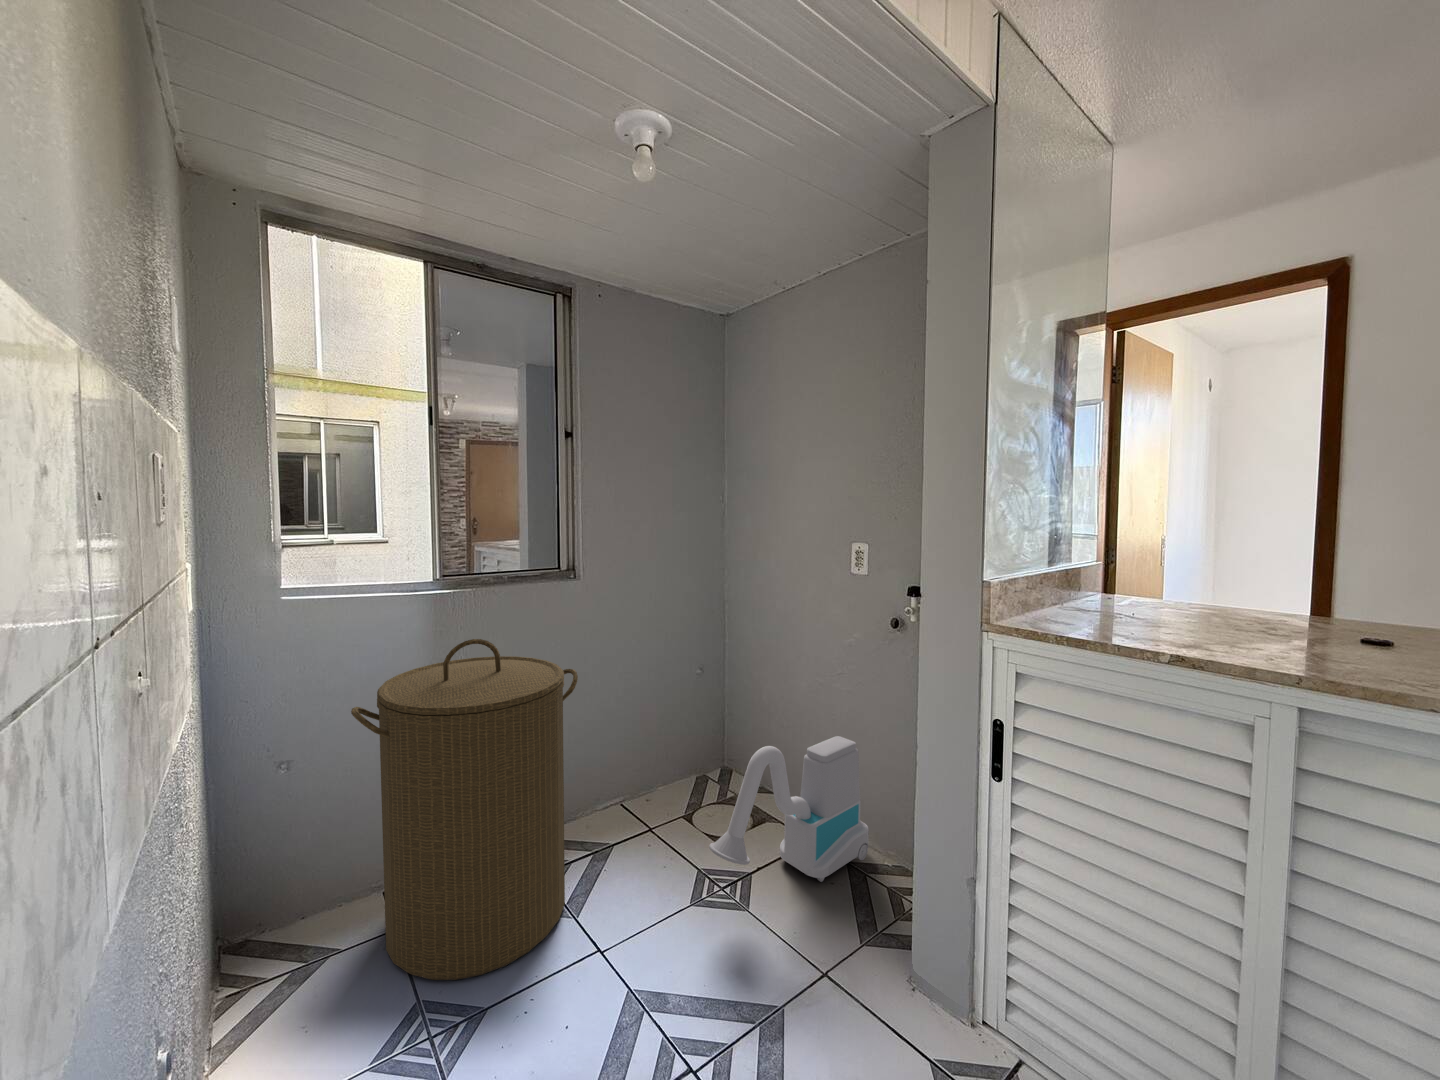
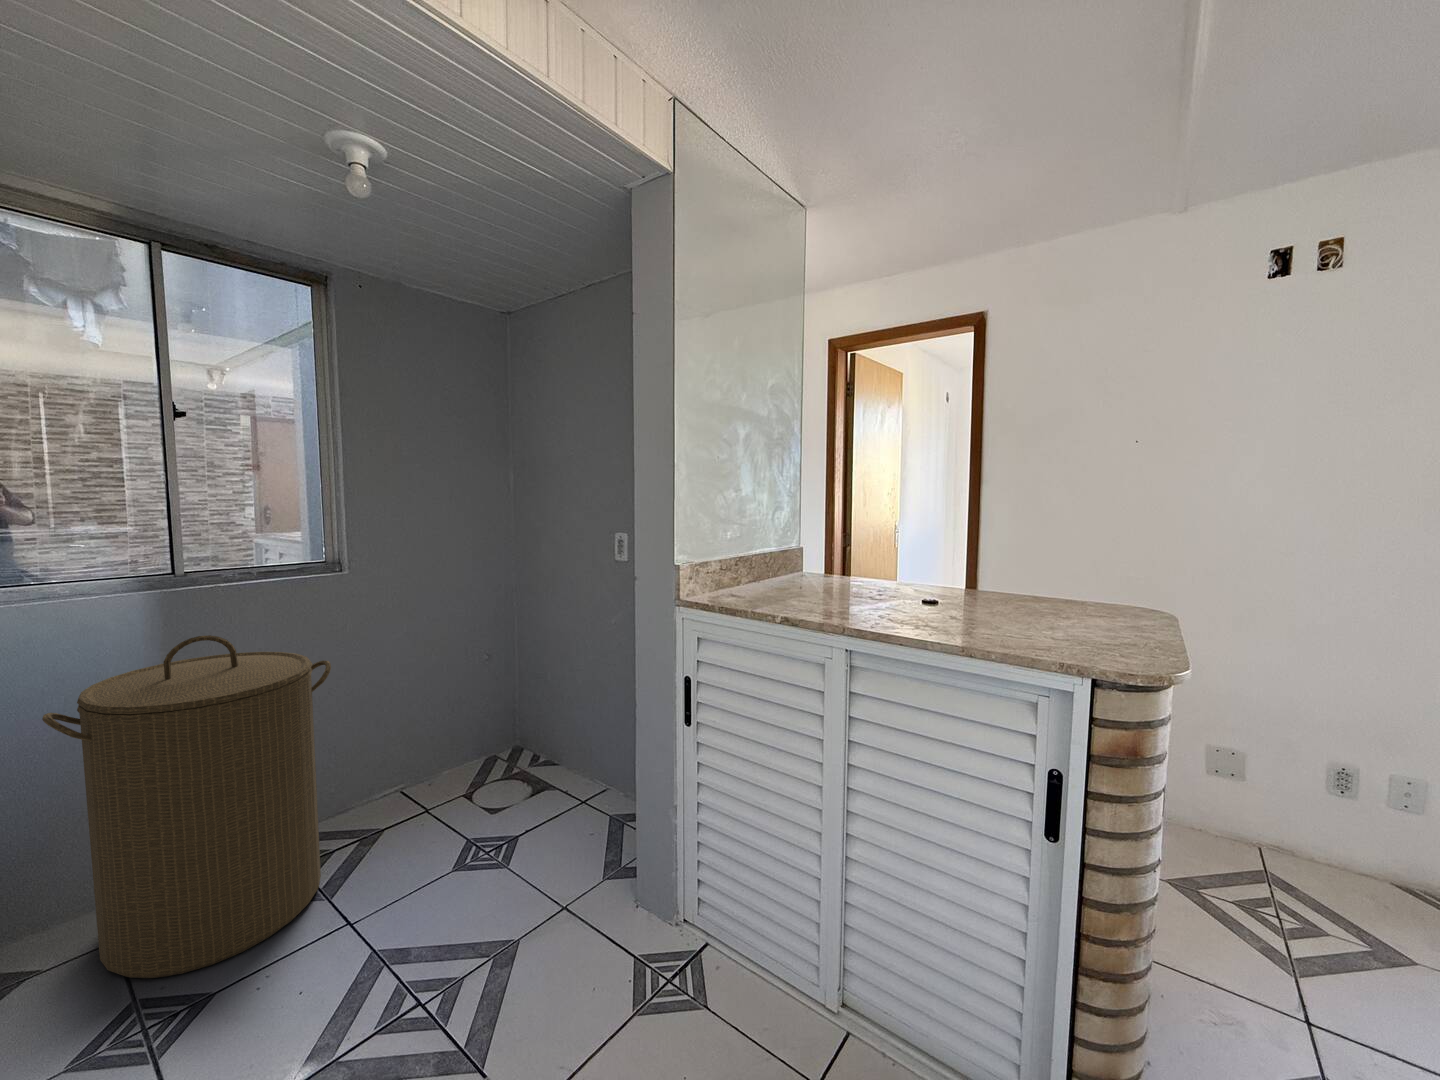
vacuum cleaner: present [709,736,869,882] -> none [466,706,632,835]

